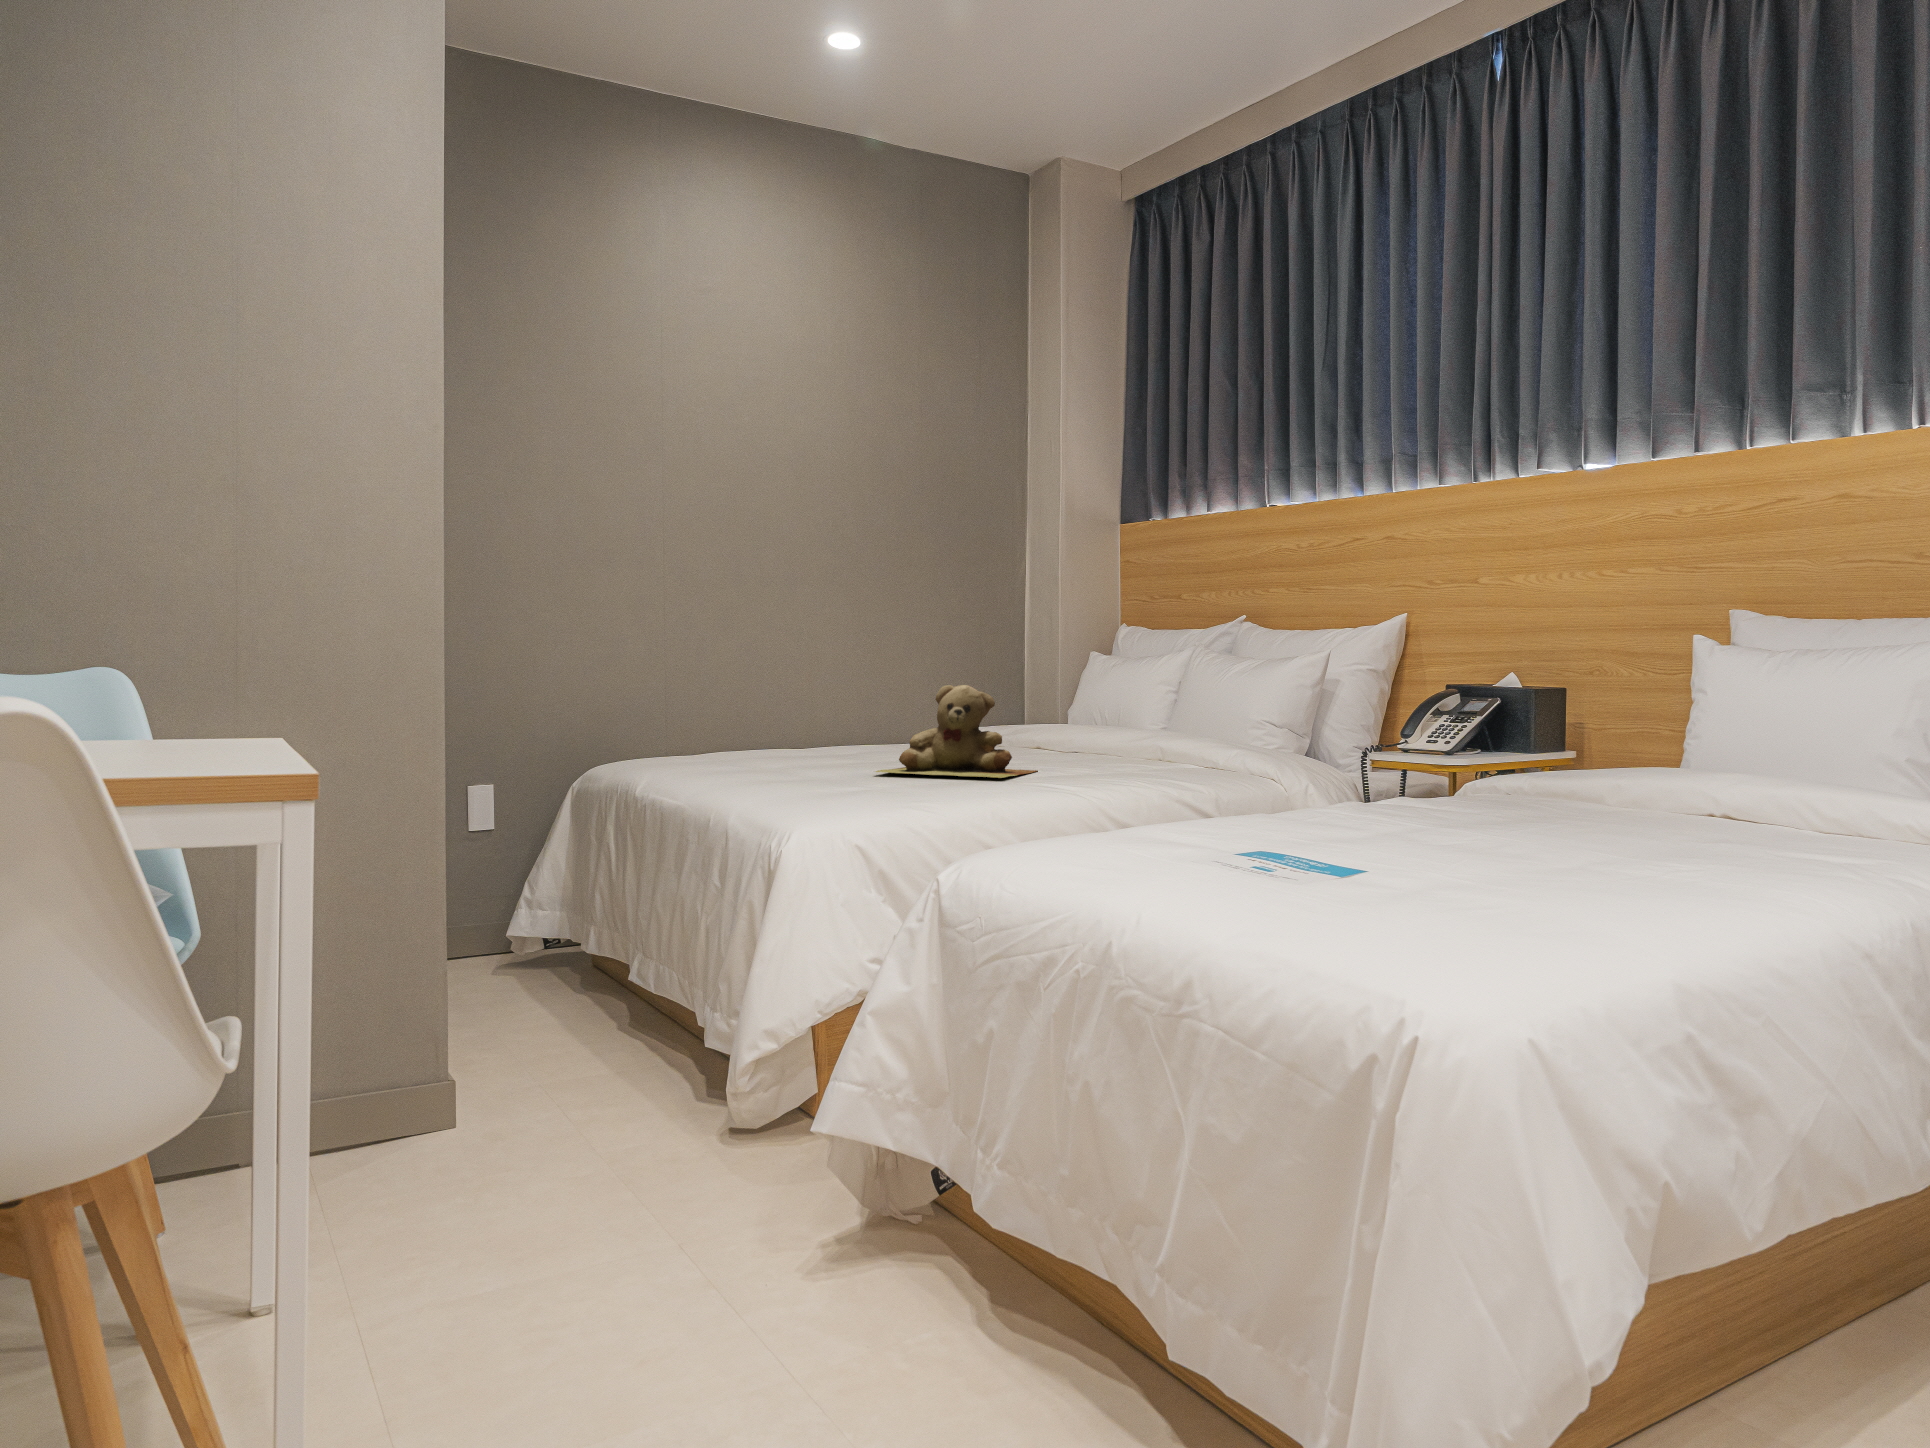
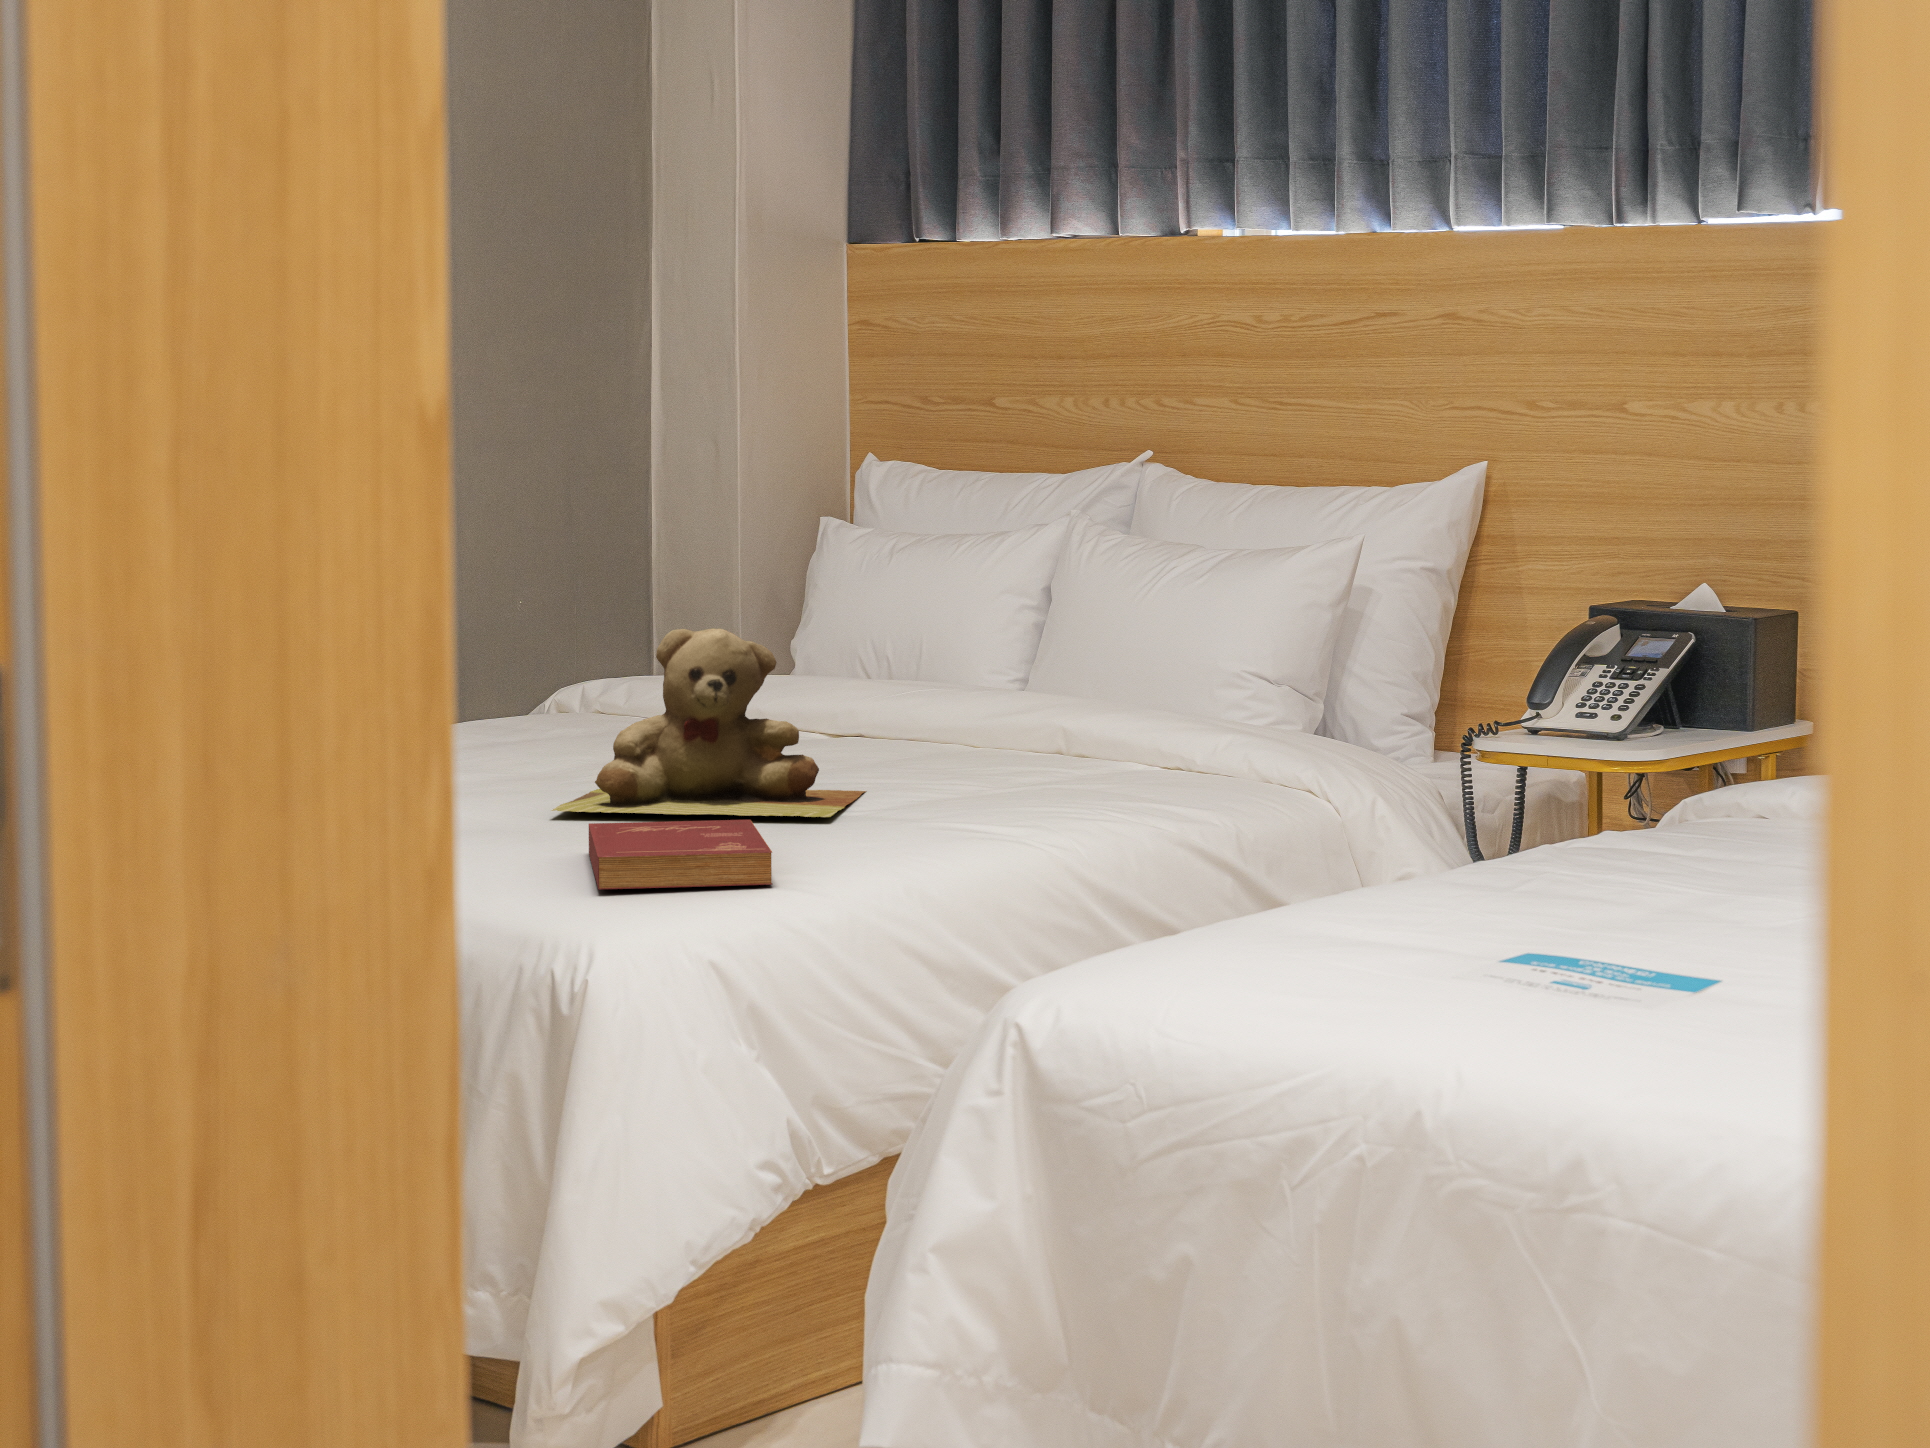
book: none [845,773,949,801] -> present [589,820,772,889]

